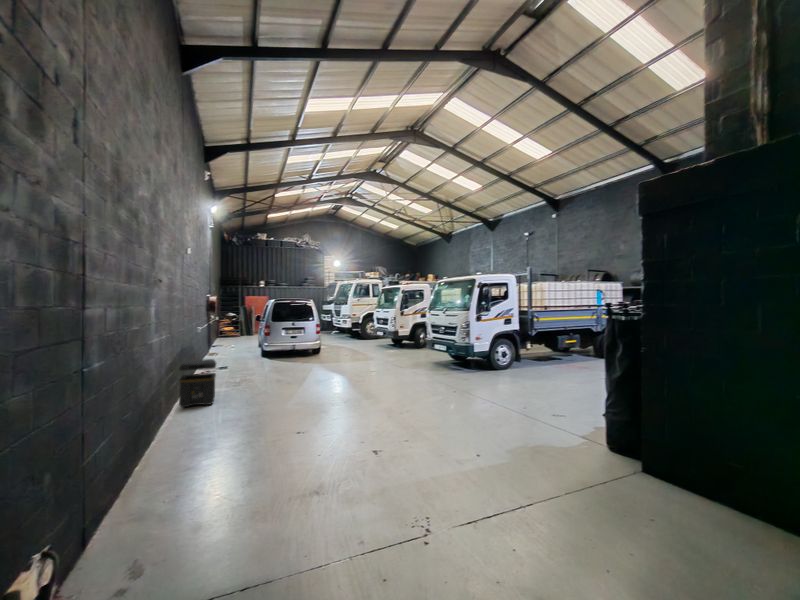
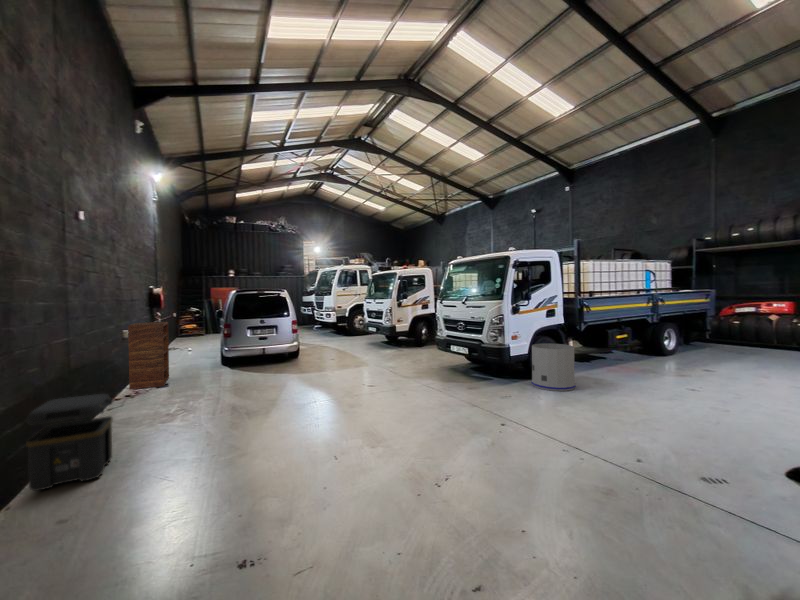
shelving unit: none [202,322,227,369] -> present [128,322,169,390]
trash can: none [490,344,521,378] -> present [531,344,576,391]

